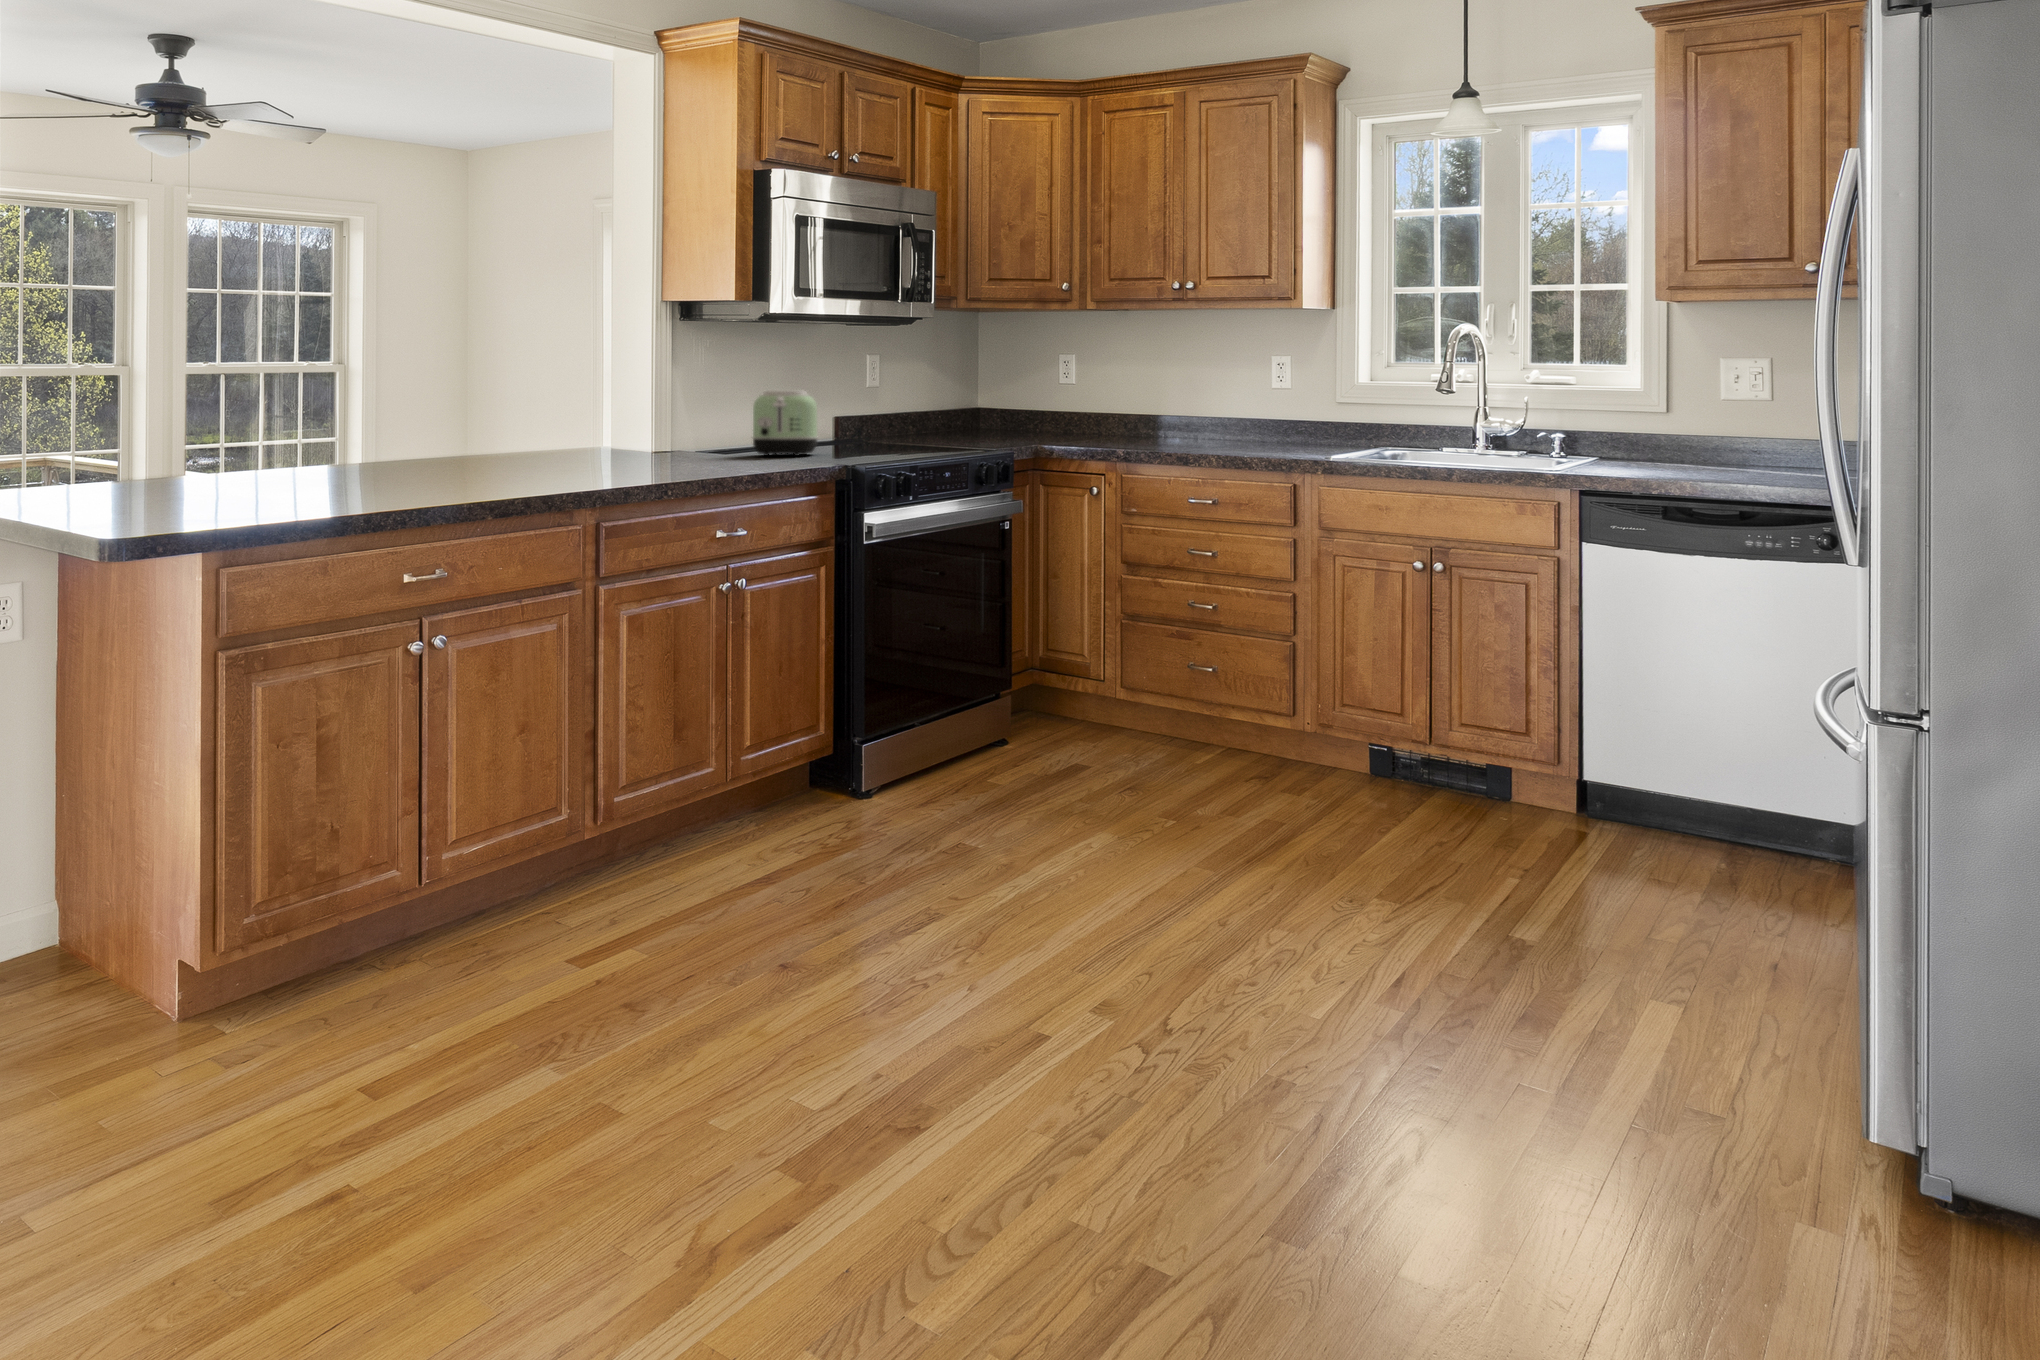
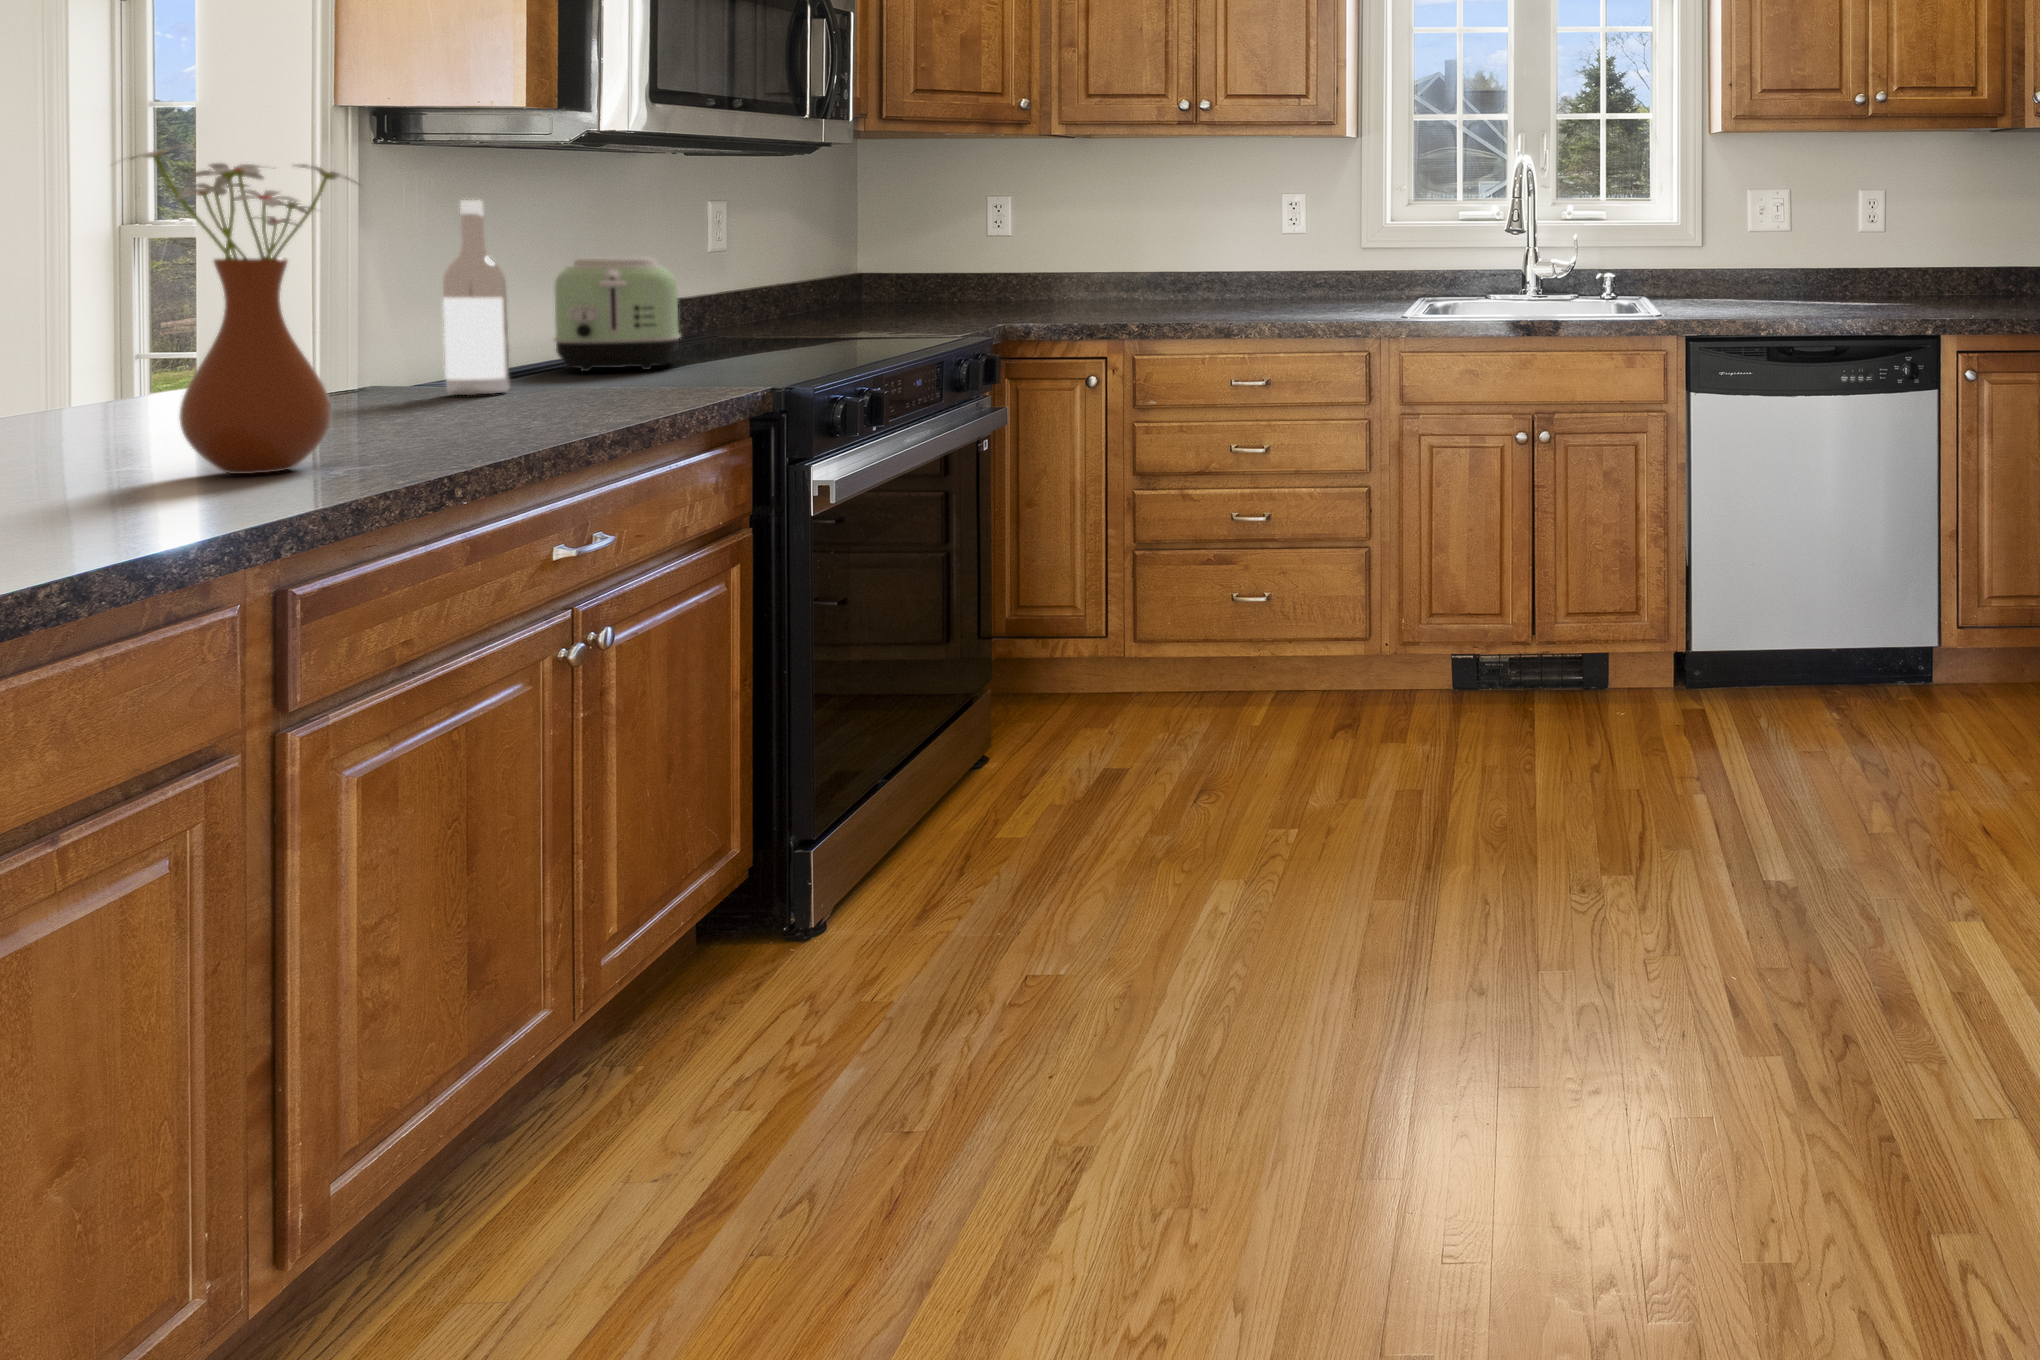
vase: none [553,328,643,478] -> present [111,145,357,474]
wine bottle: none [693,356,722,462] -> present [443,200,510,395]

